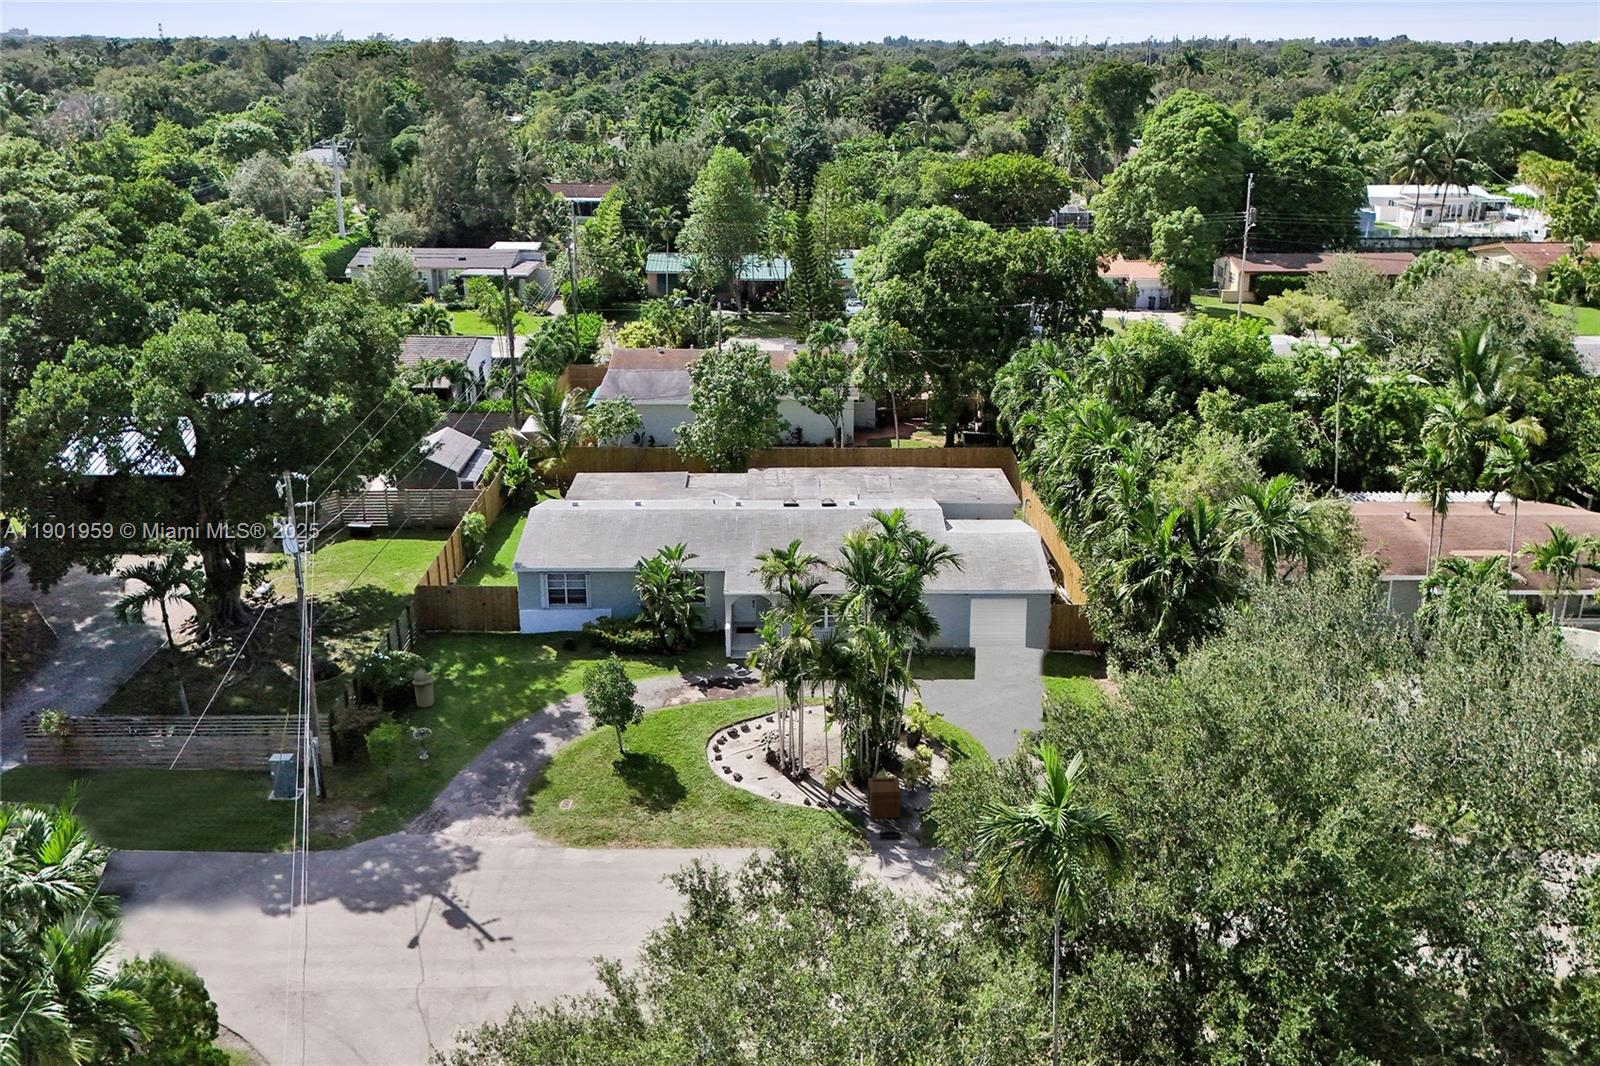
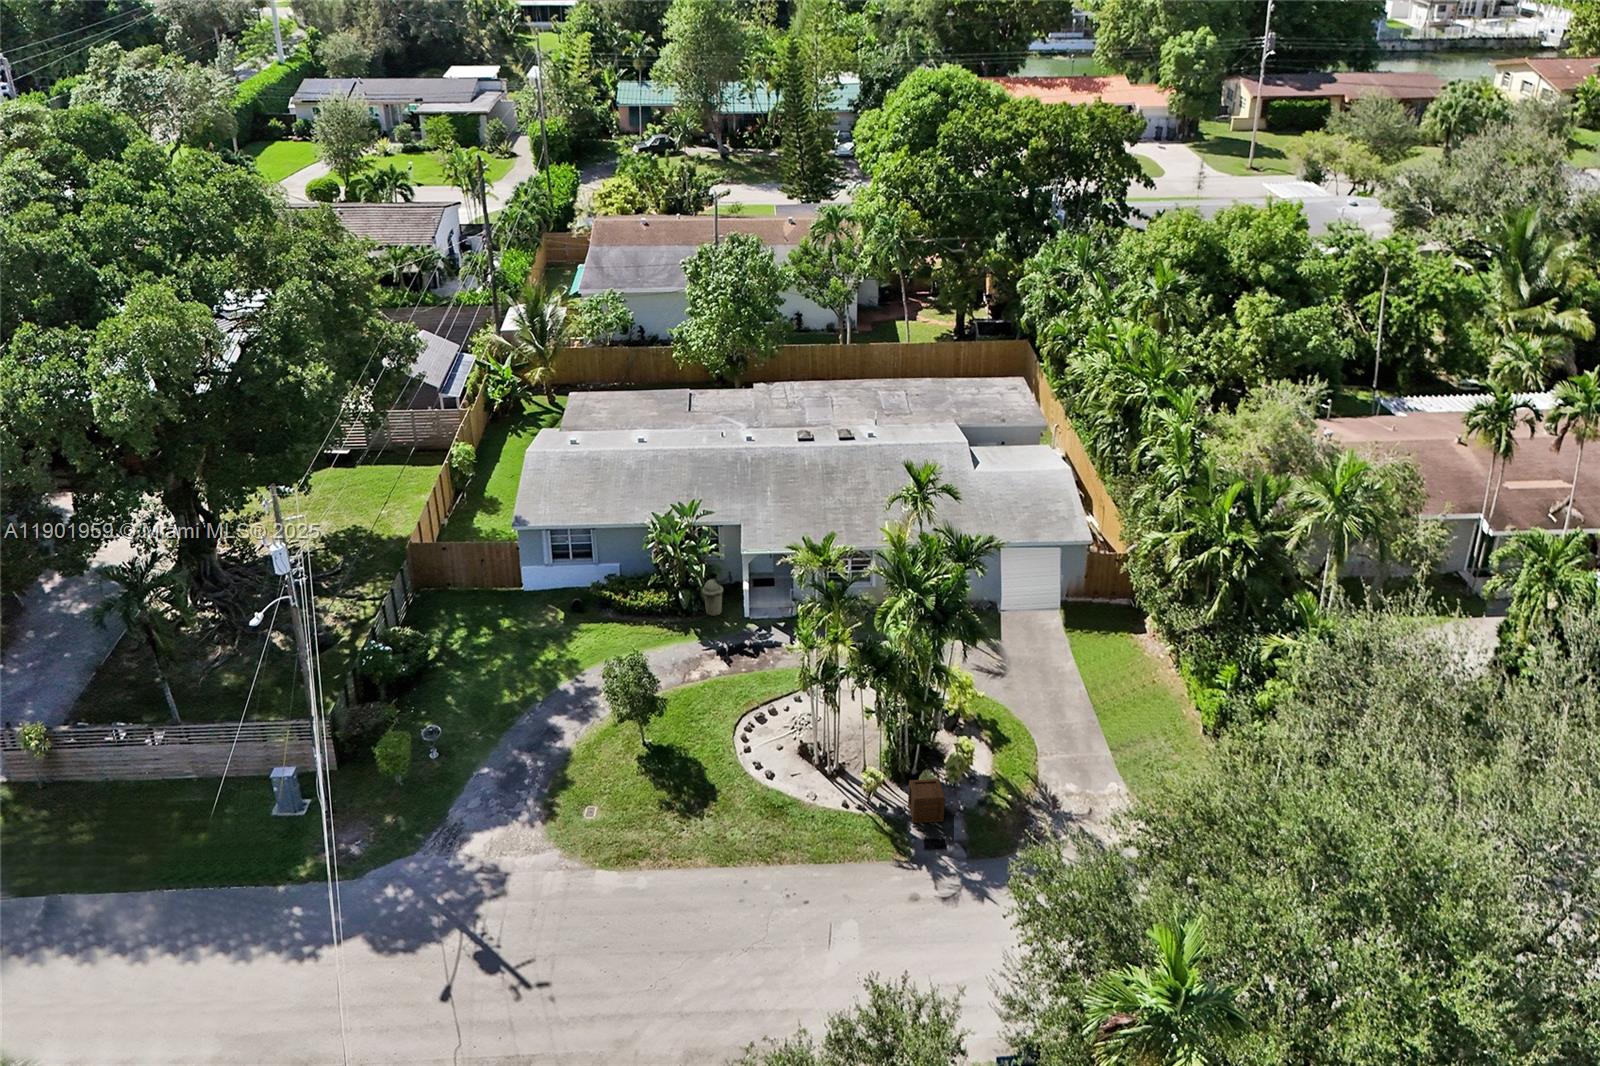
trash can: present [412,669,435,708] -> present [703,579,723,616]

